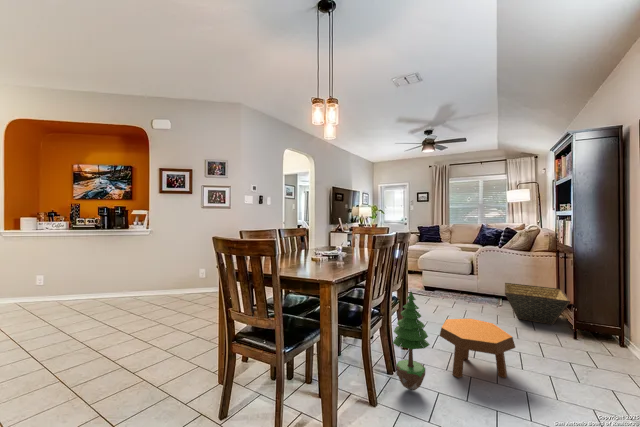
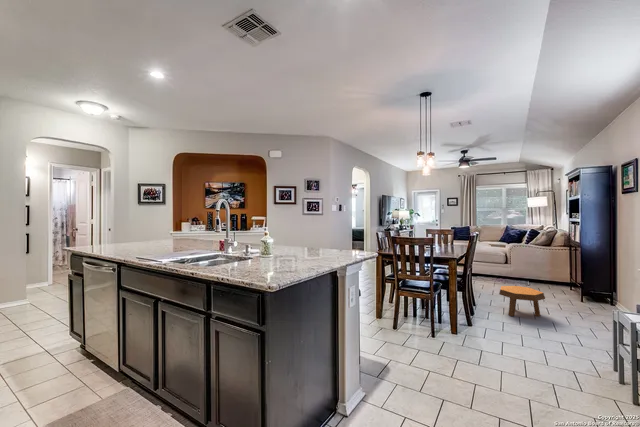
basket: present [505,283,571,325] -> none [532,269,578,295]
potted tree: present [393,292,430,390] -> none [477,265,499,321]

